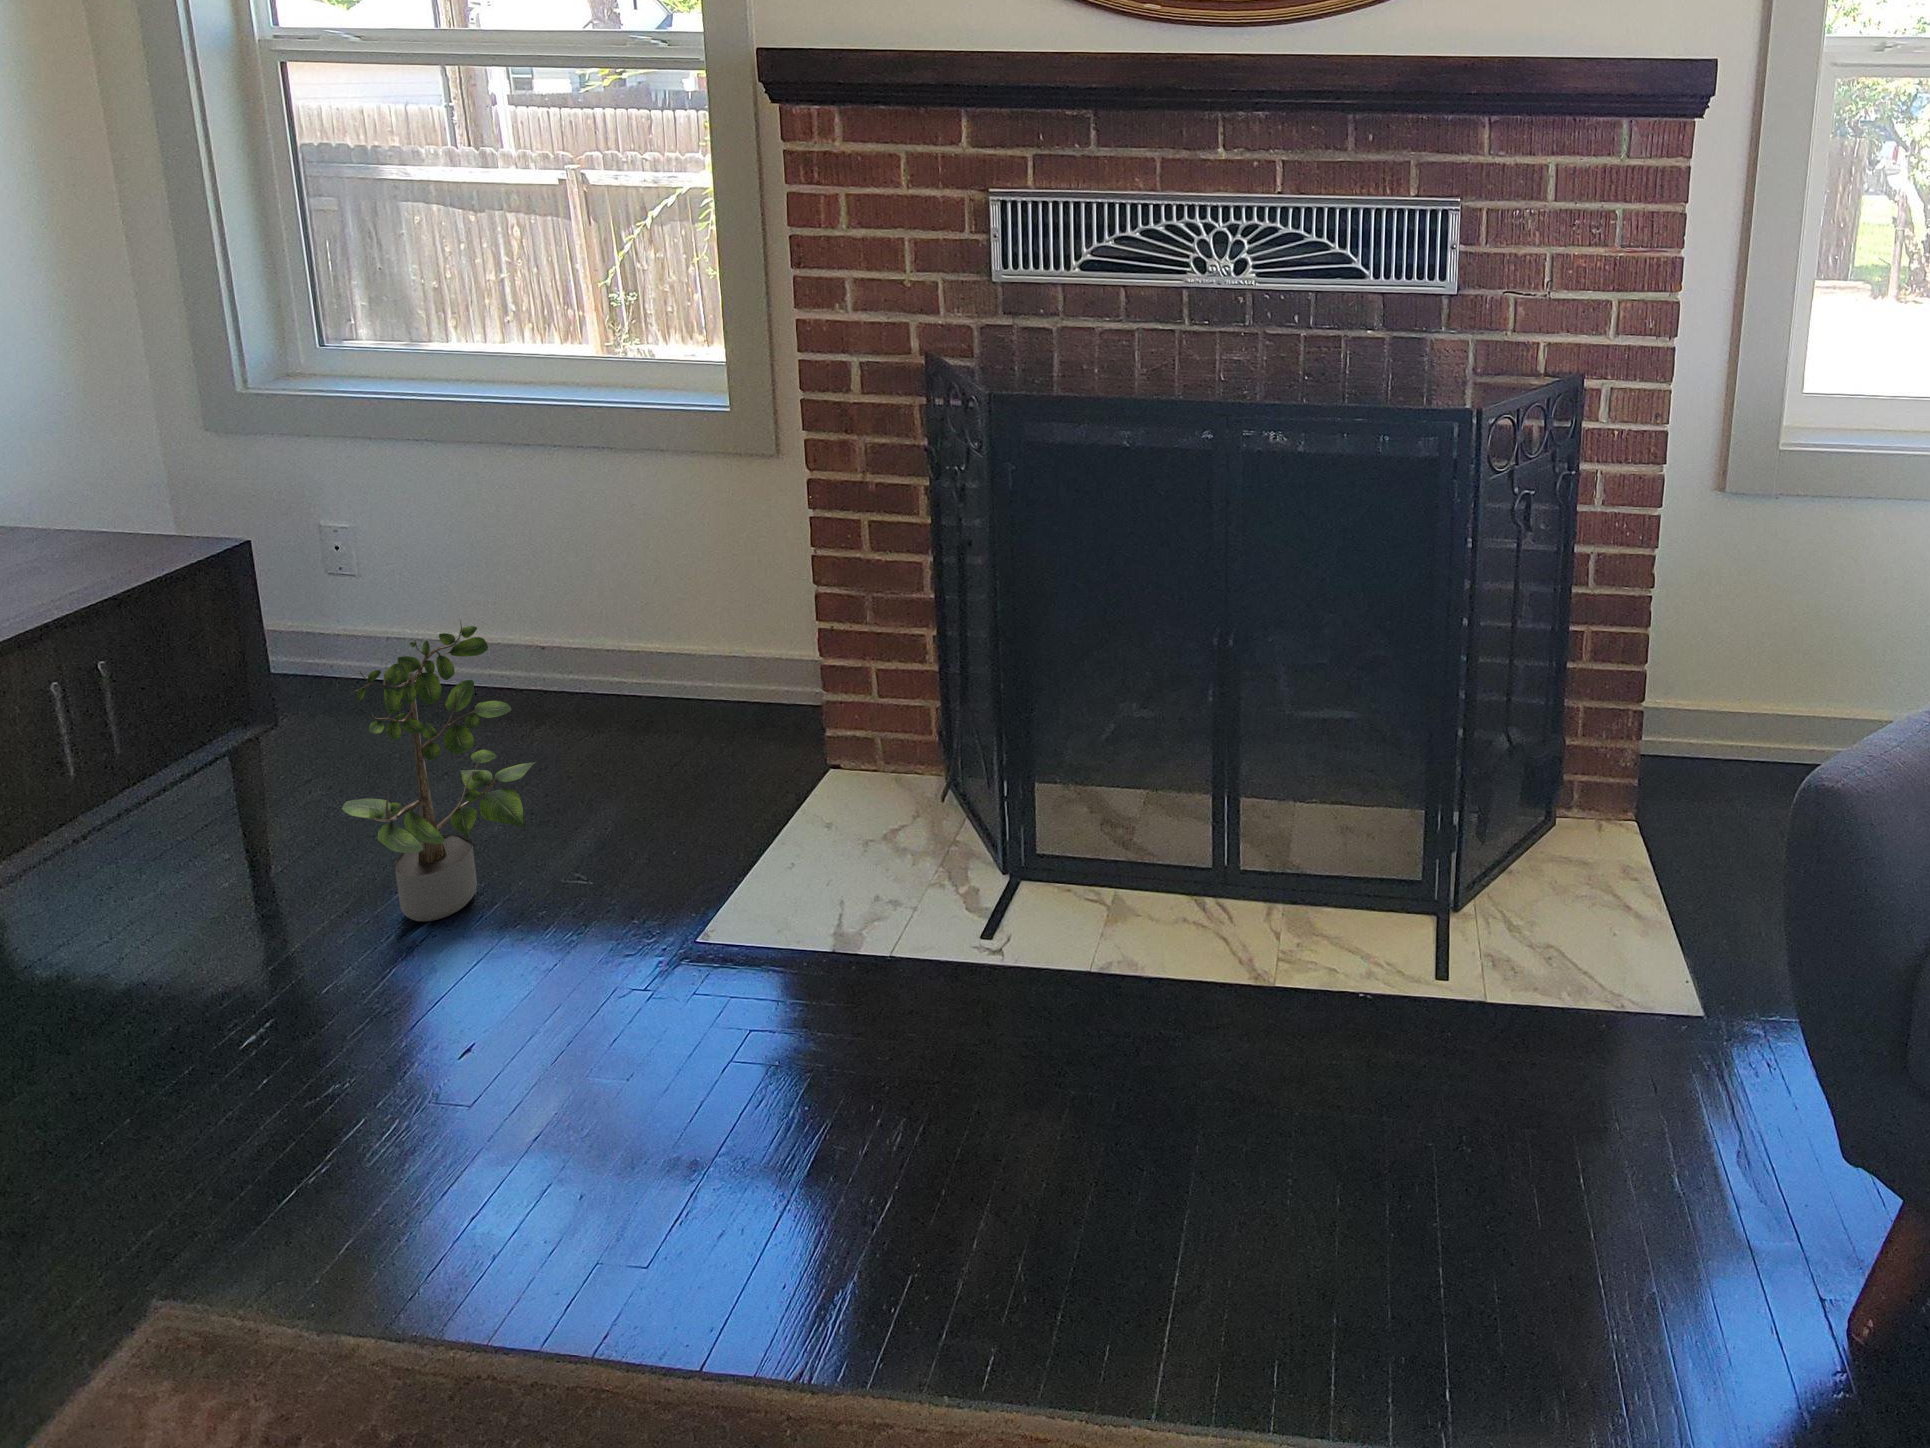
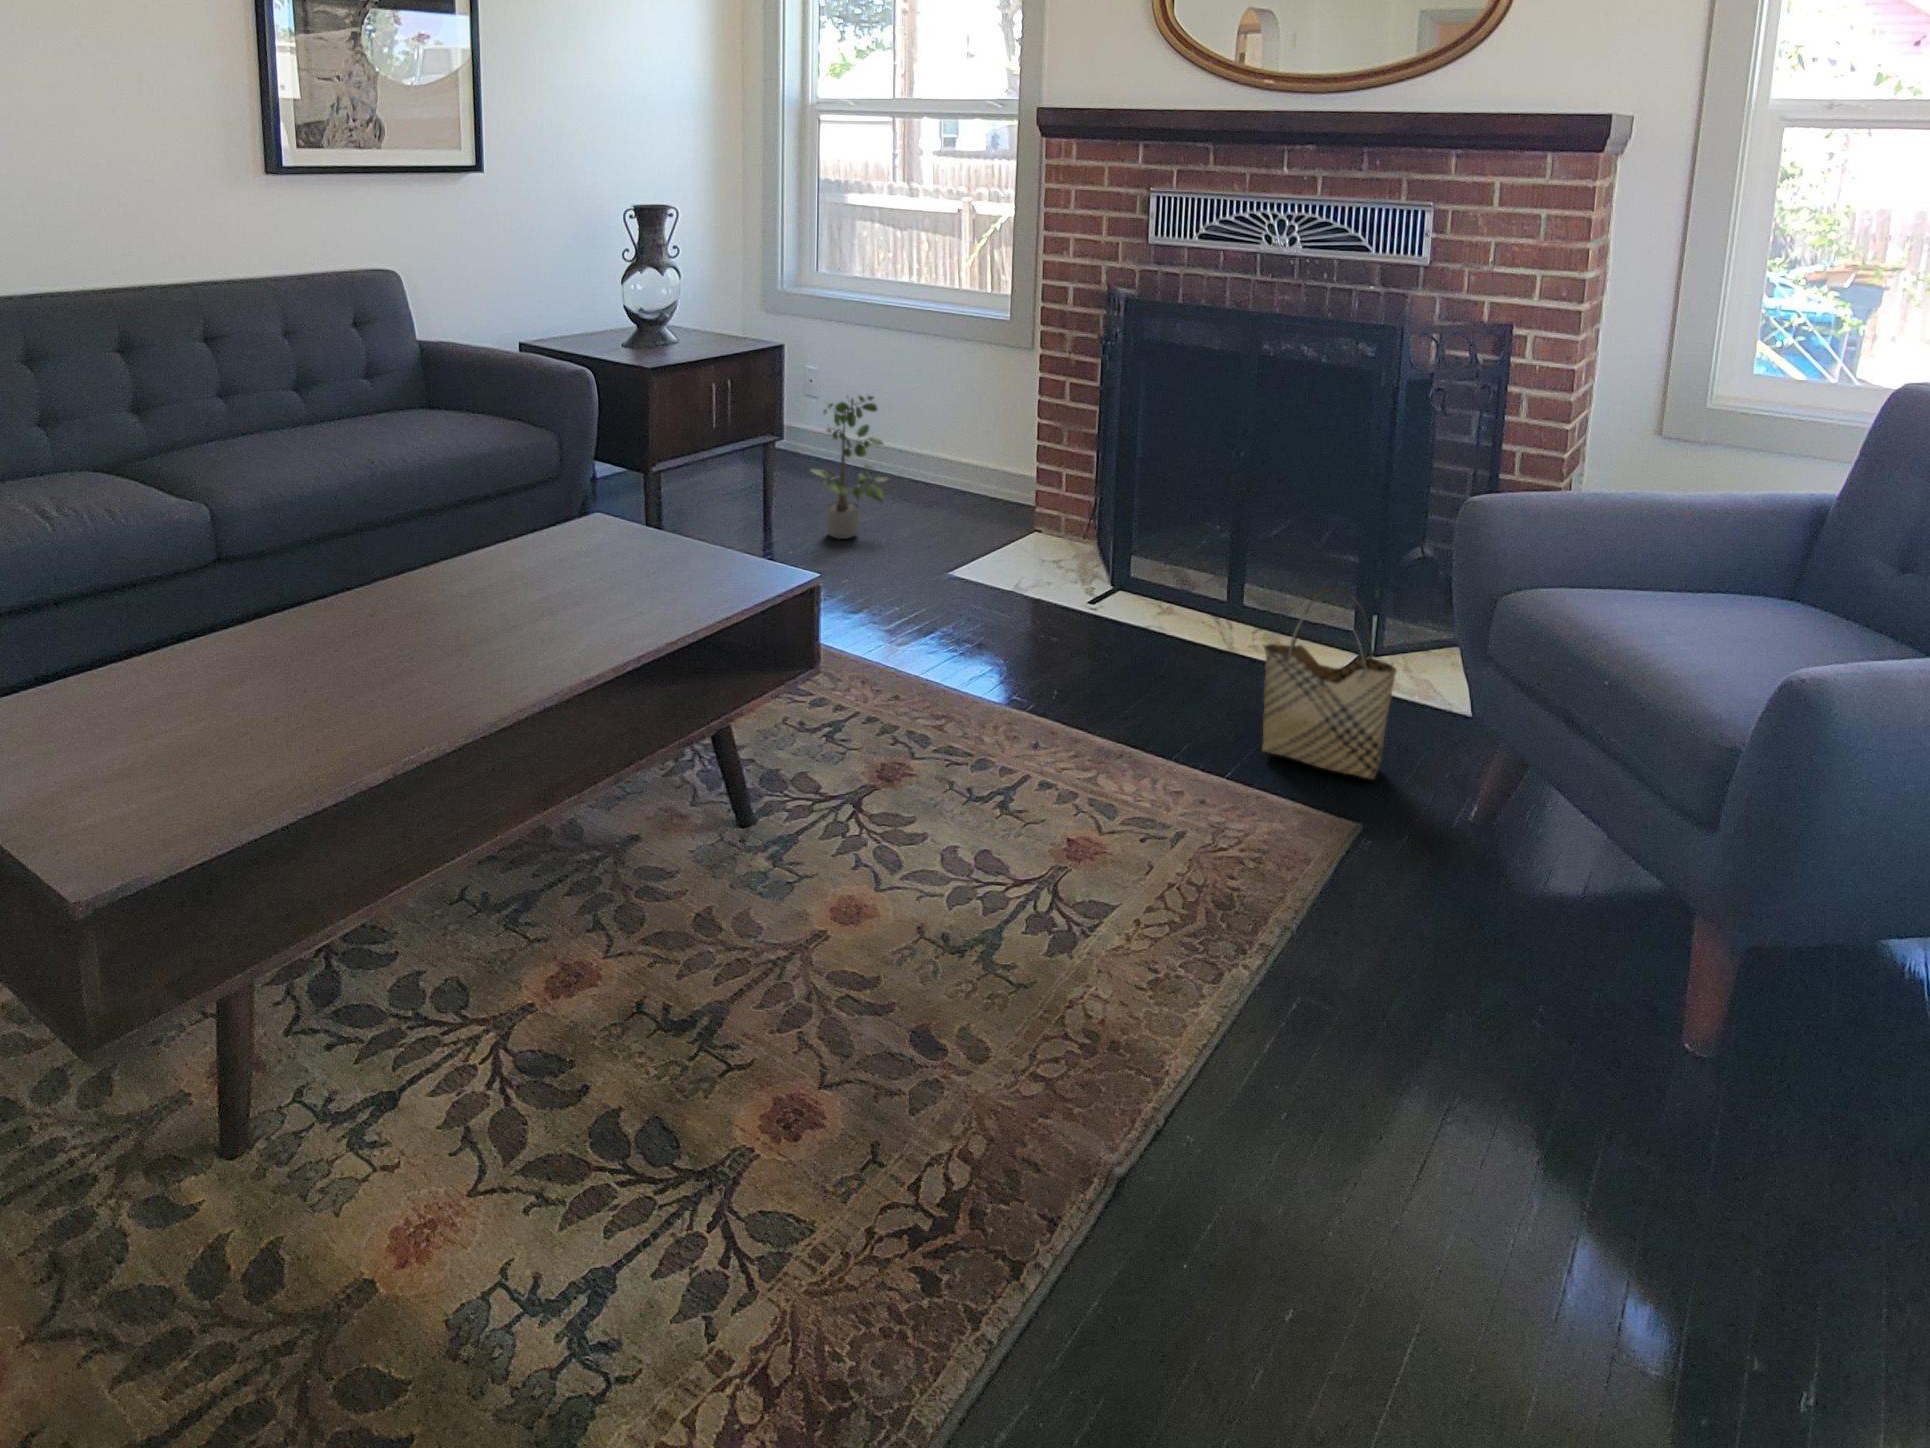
woven basket: none [1403,969,1632,1327] -> present [1262,588,1397,779]

